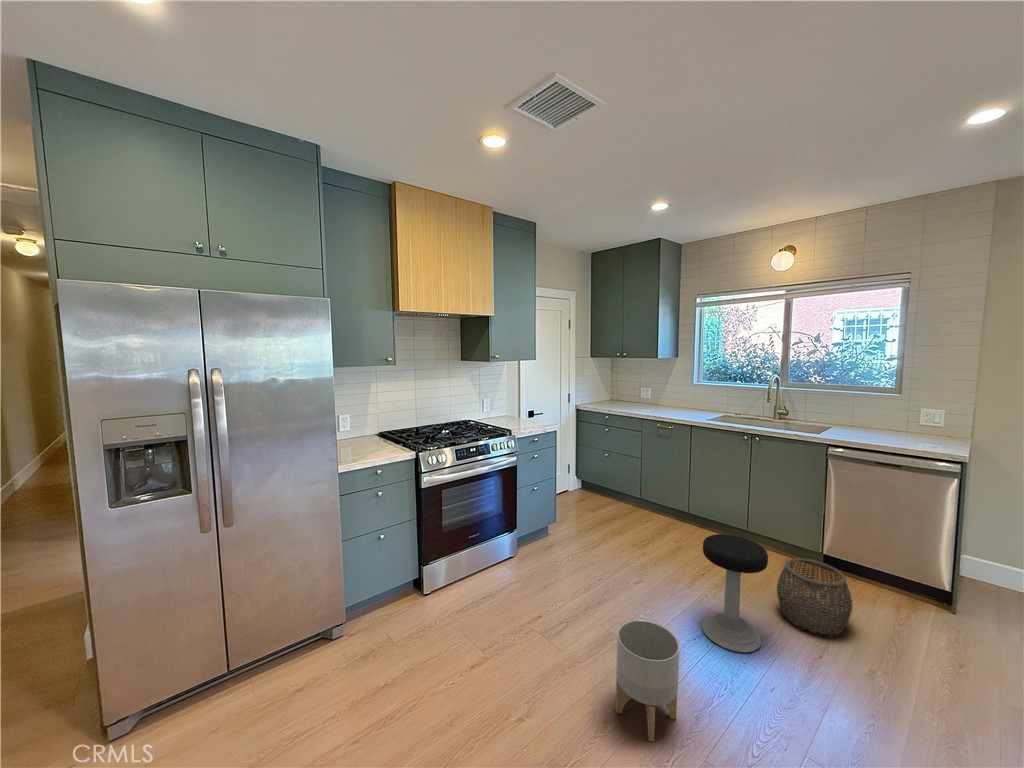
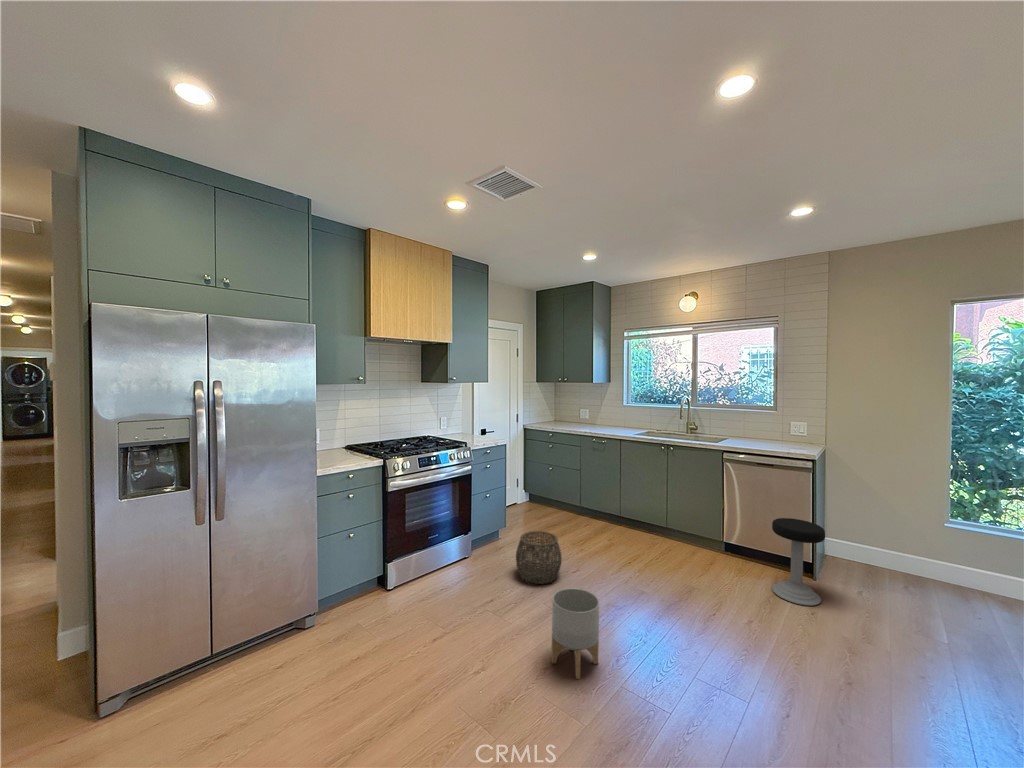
stool: present [702,534,768,653] -> present [772,518,825,606]
woven basket: present [777,558,853,636] -> present [516,531,562,584]

